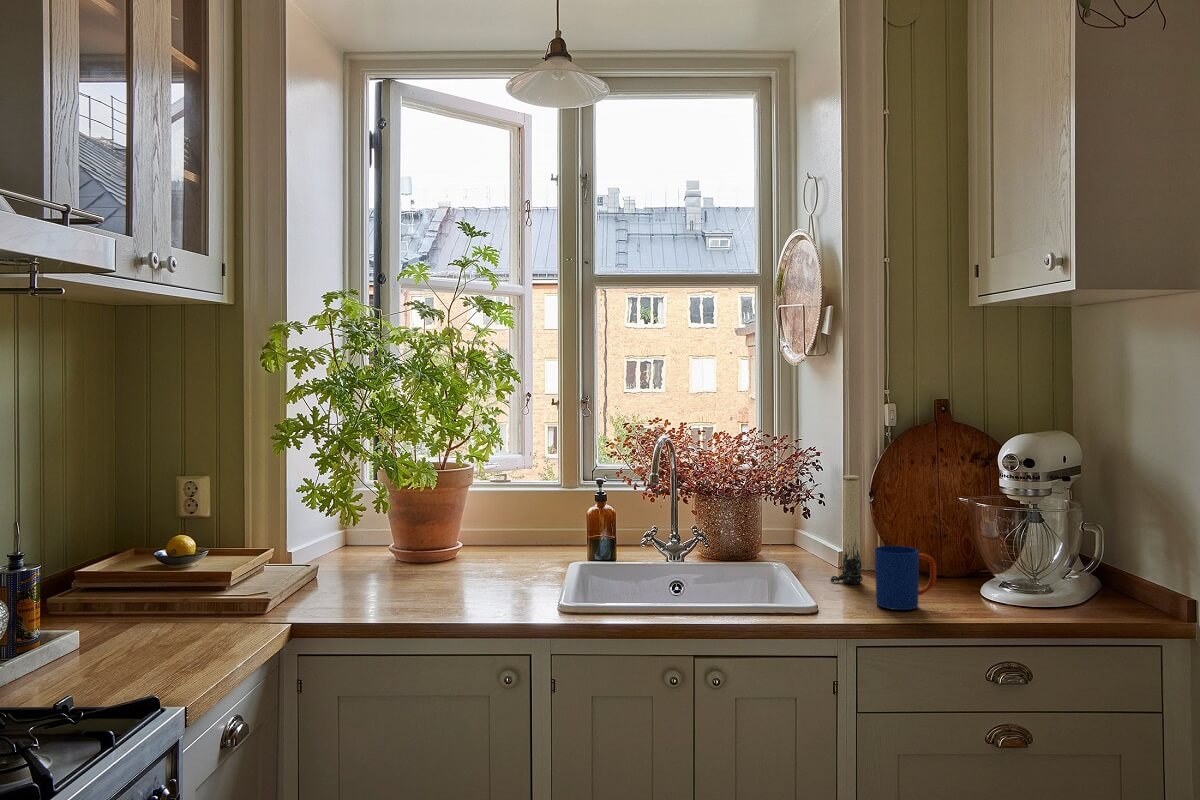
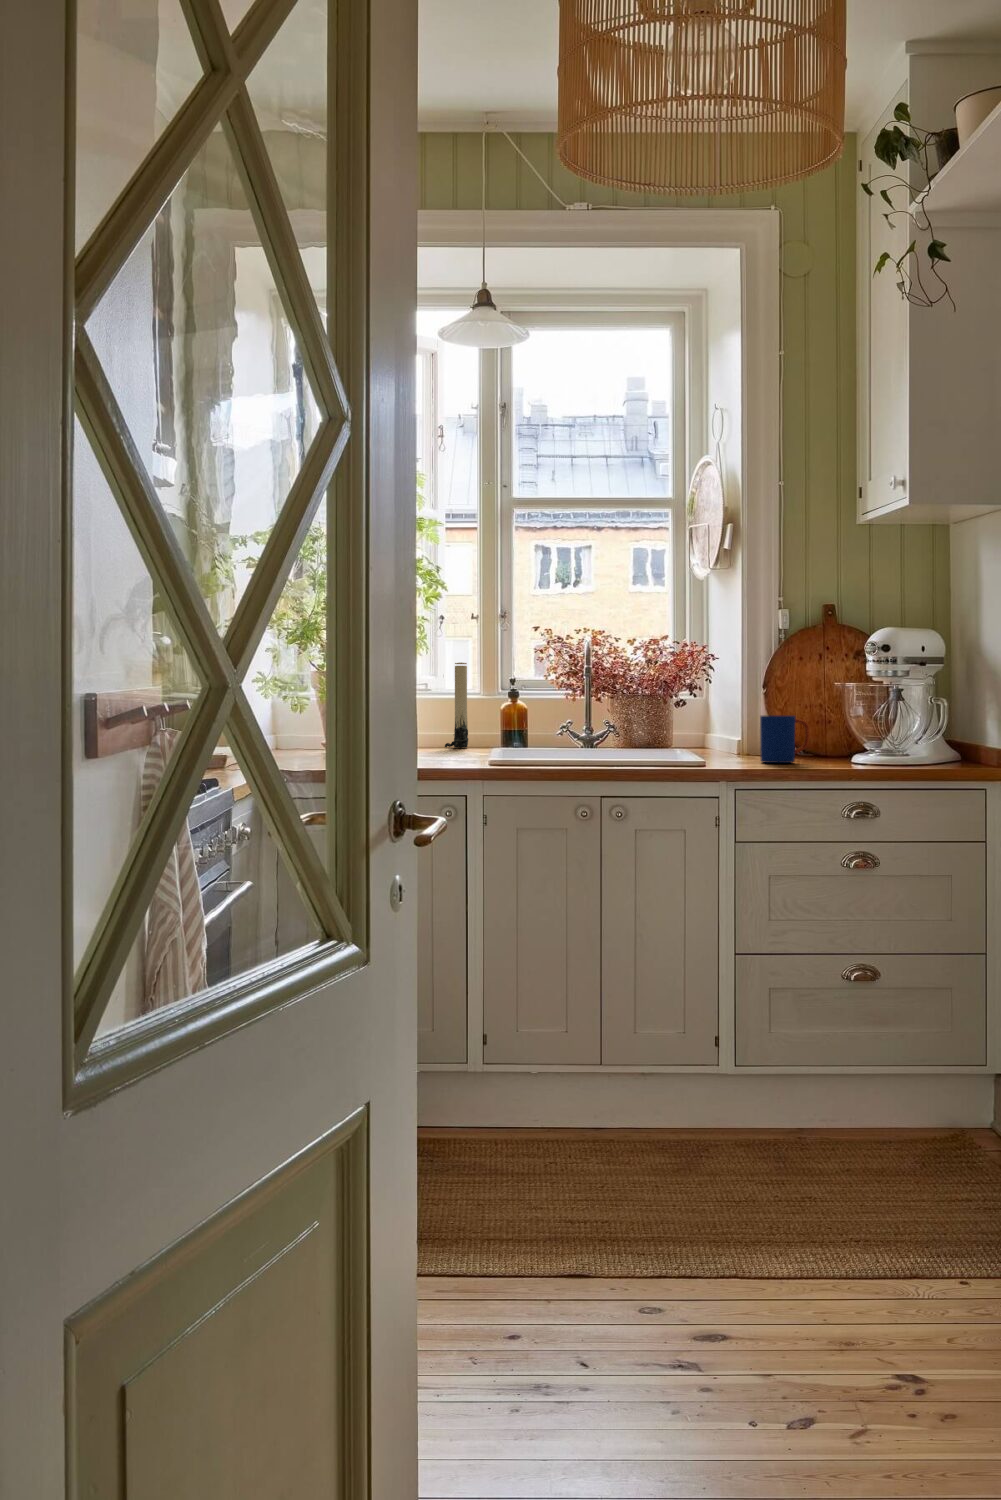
candle: present [831,476,862,584] -> present [445,662,468,747]

